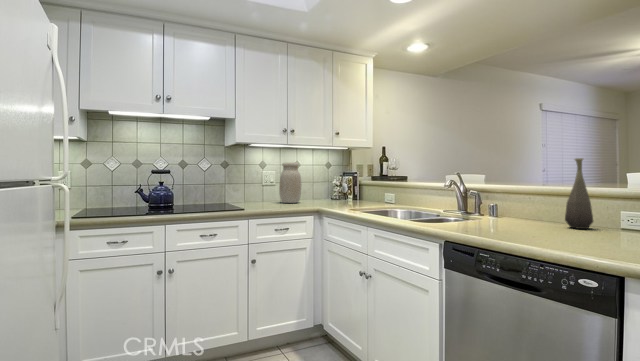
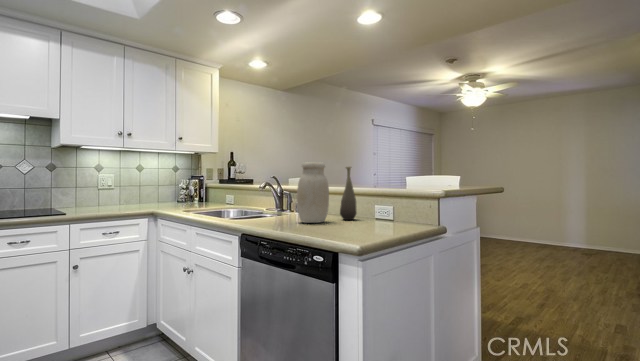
jar: present [279,162,301,203] -> present [297,162,329,223]

